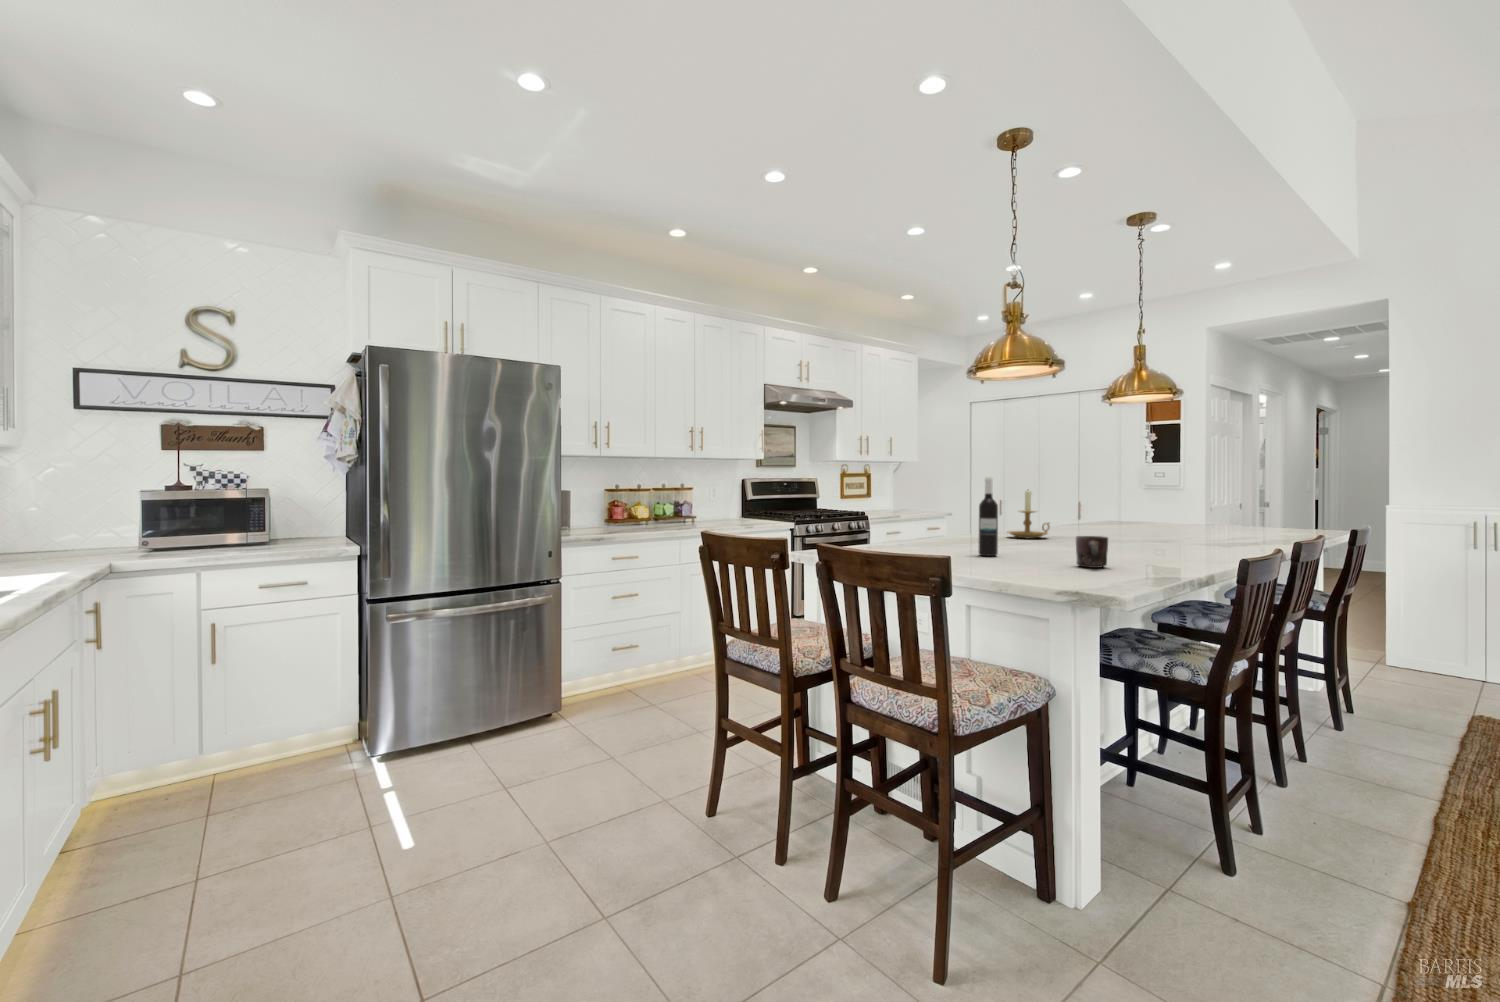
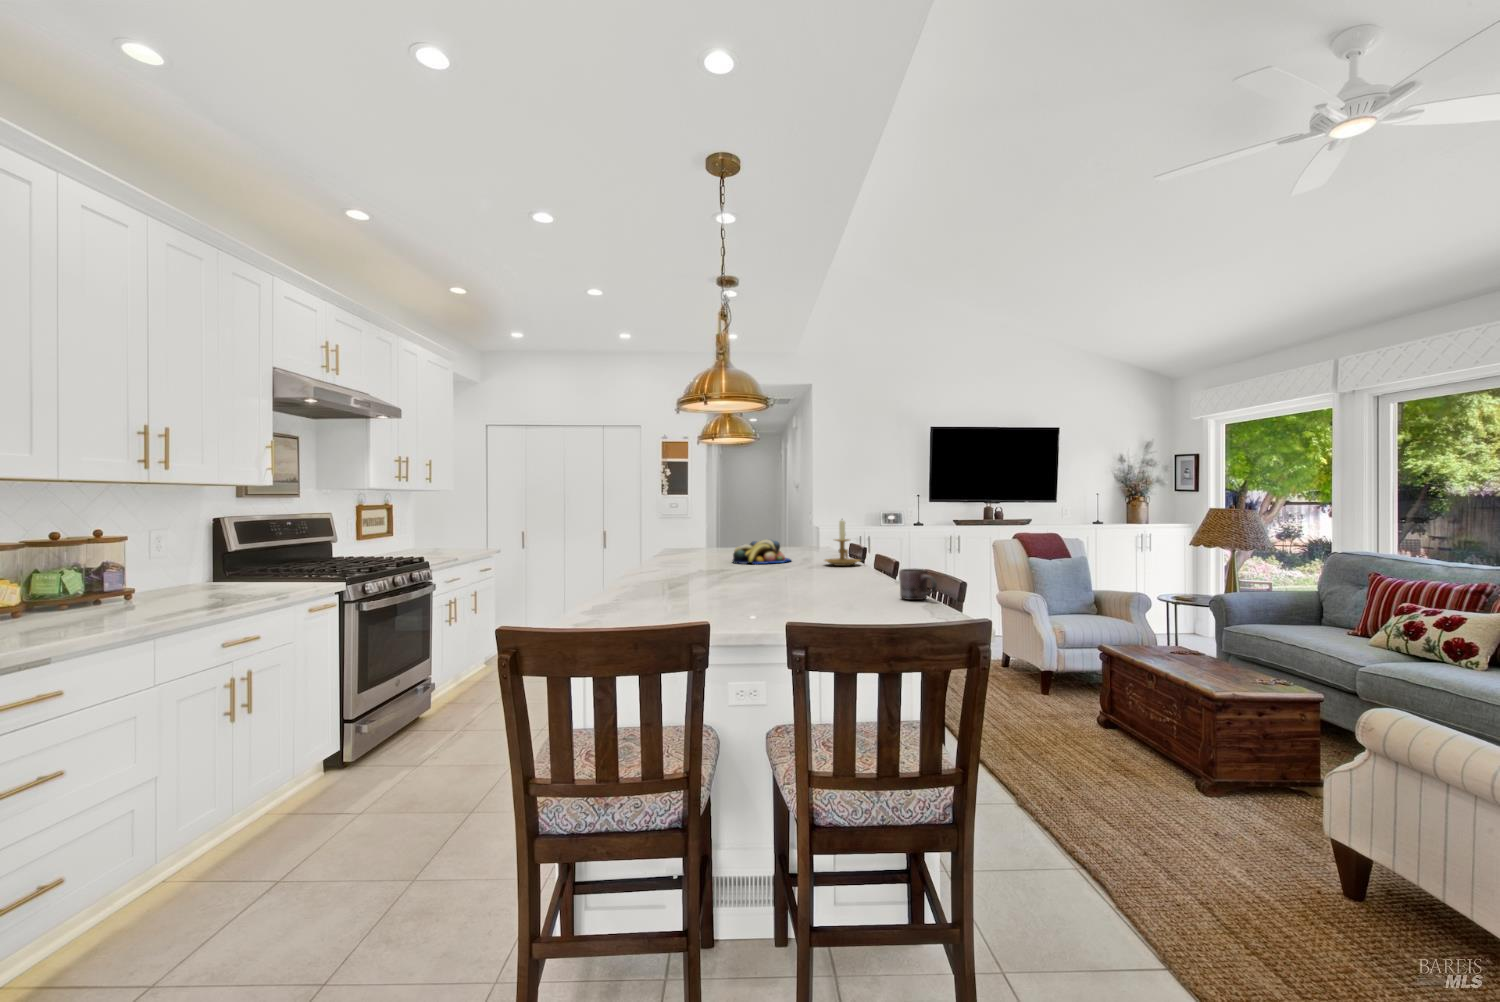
wine bottle: present [978,477,998,556] -> none [785,514,805,601]
candle holder: present [1008,490,1050,538] -> present [825,520,860,566]
fruit bowl: none [1091,512,1171,538] -> present [733,540,791,564]

